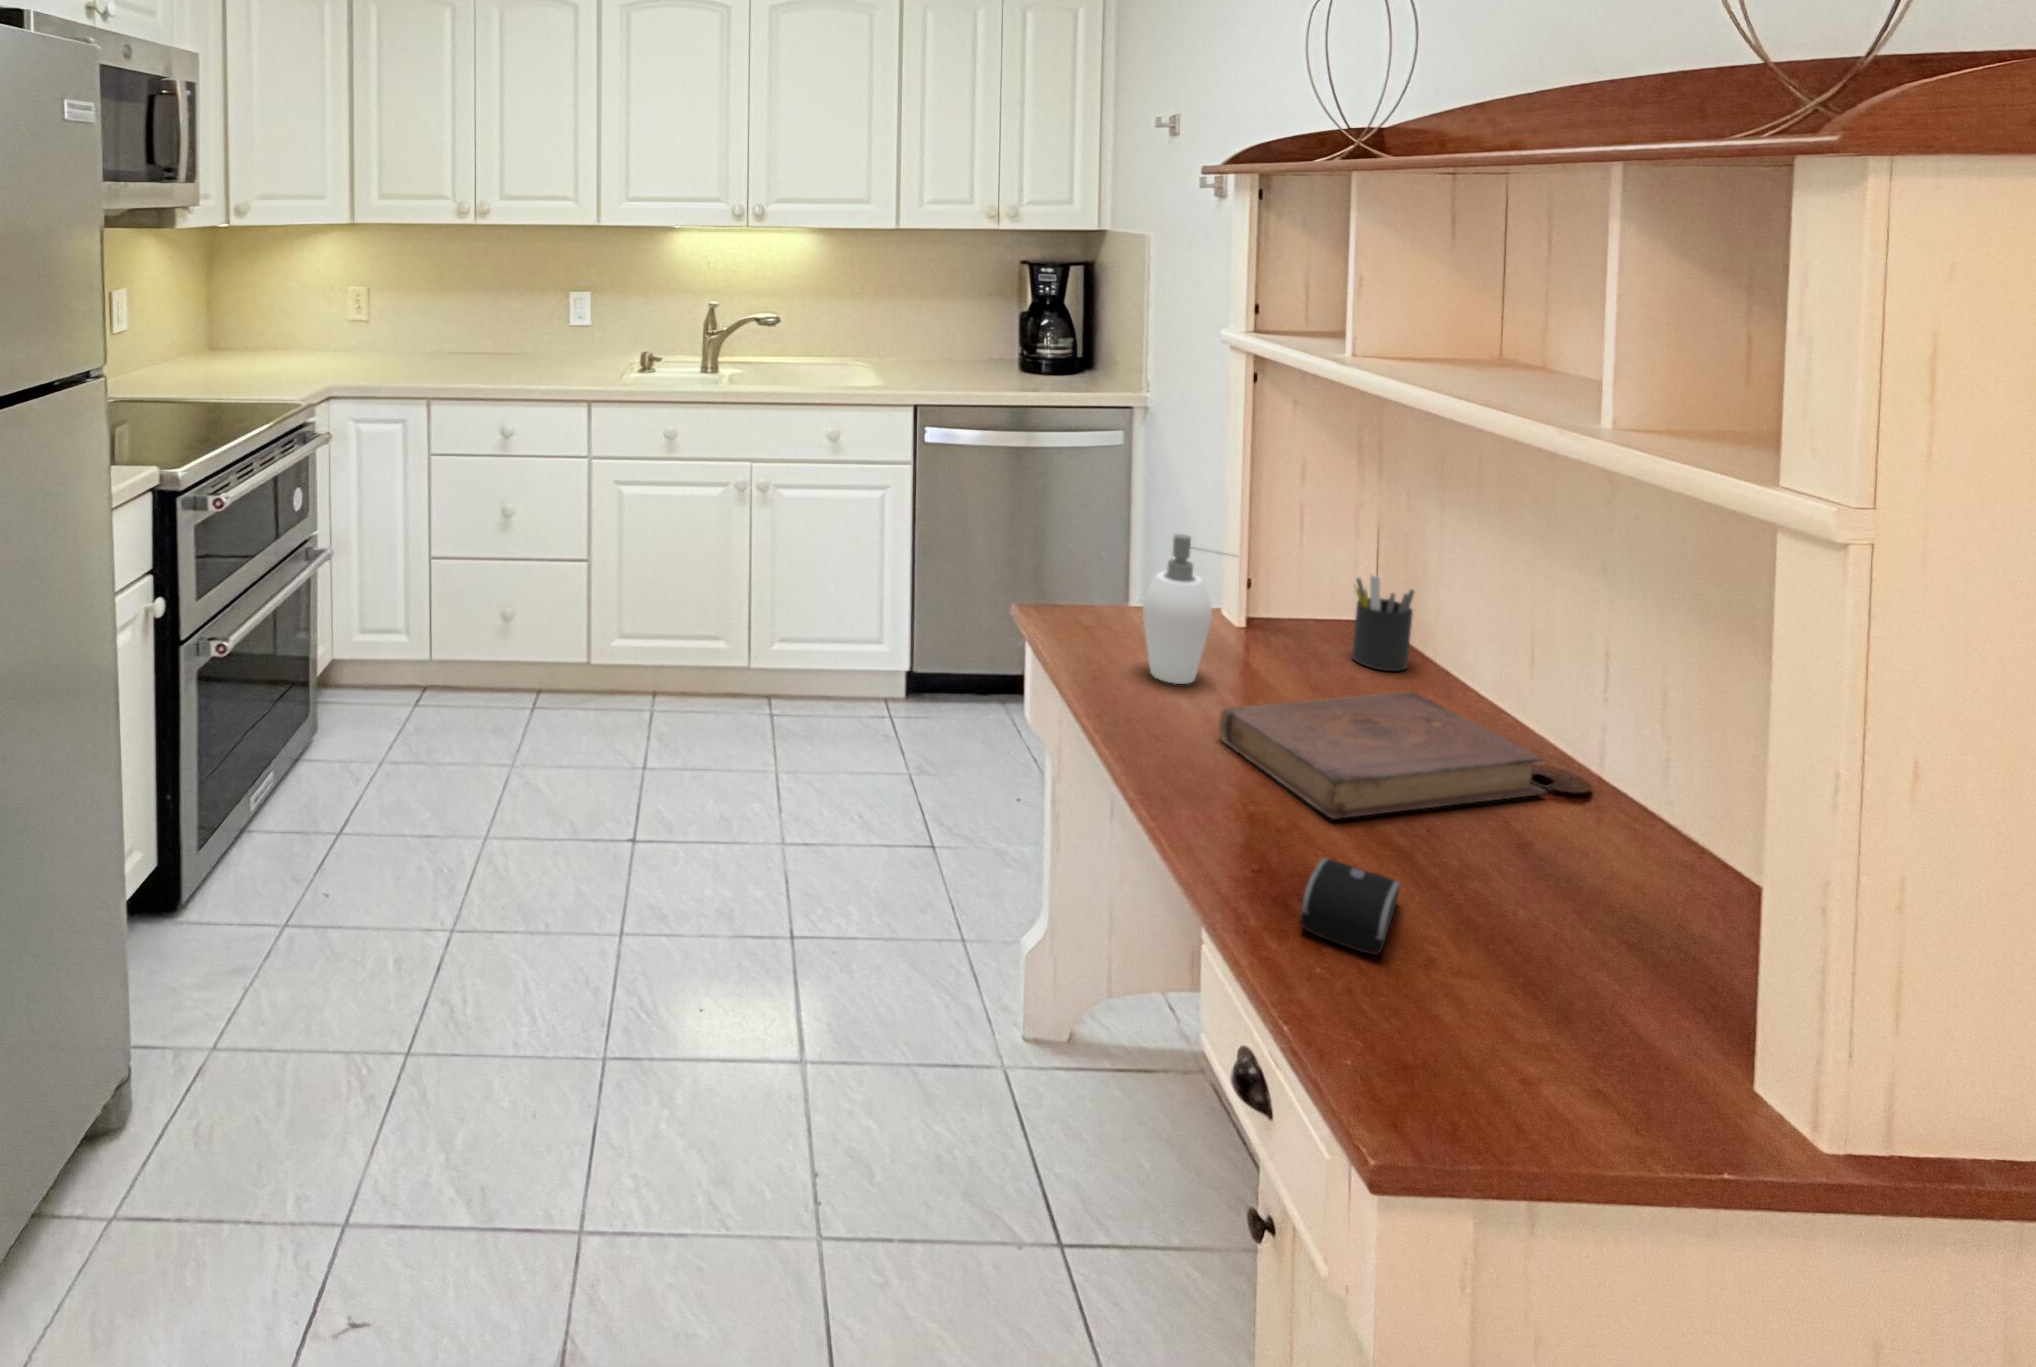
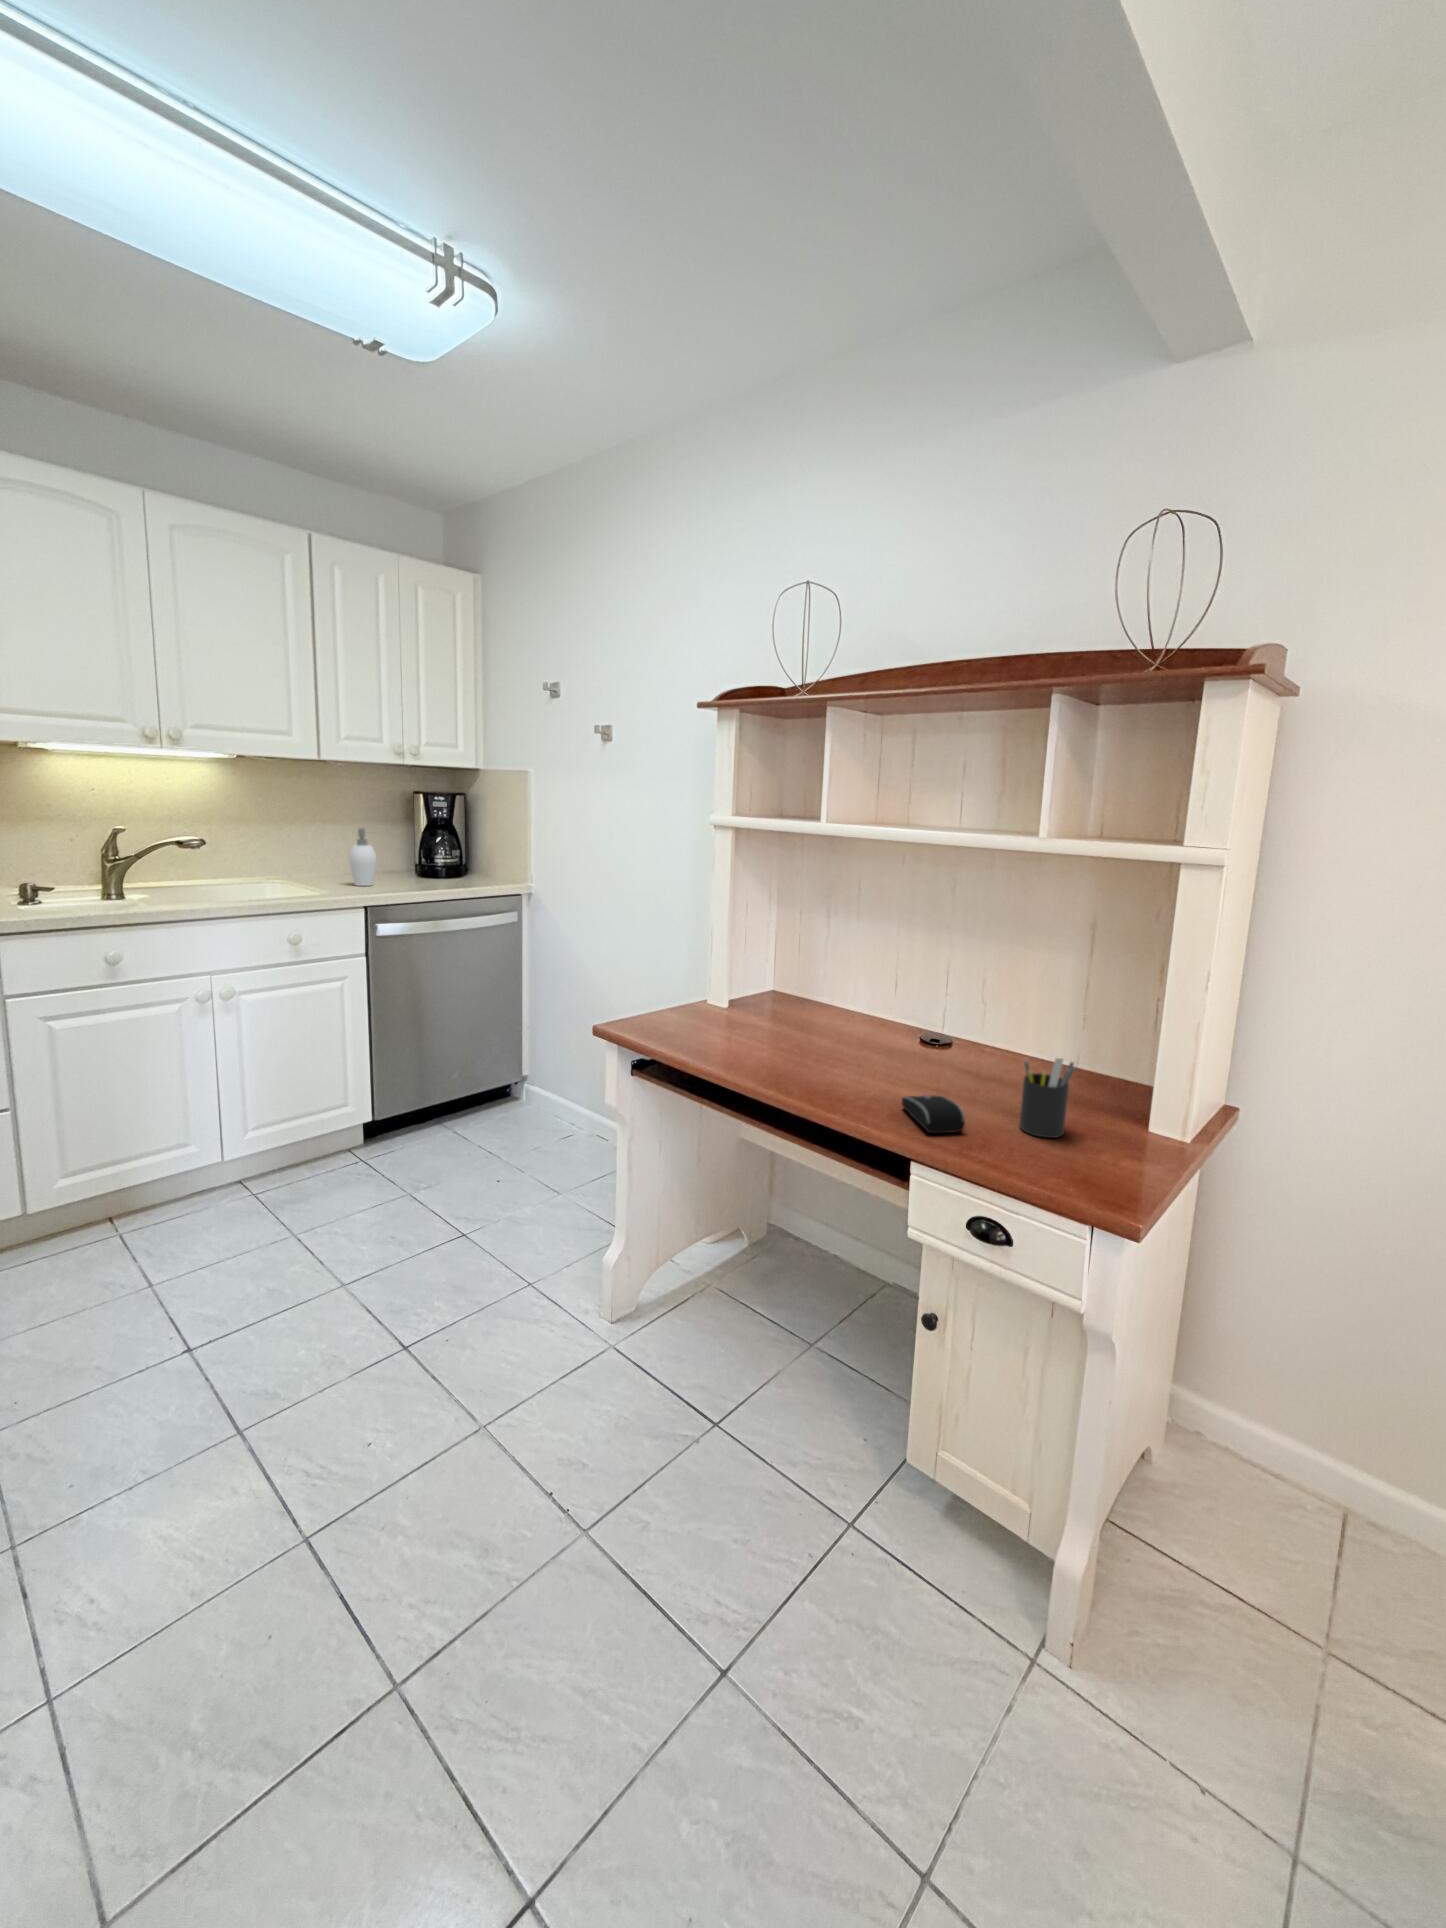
soap dispenser: present [1143,534,1212,684] -> present [349,828,376,886]
pen holder: present [1352,576,1414,671] -> present [1019,1058,1075,1138]
book: present [1219,691,1546,819] -> none [781,1012,919,1082]

